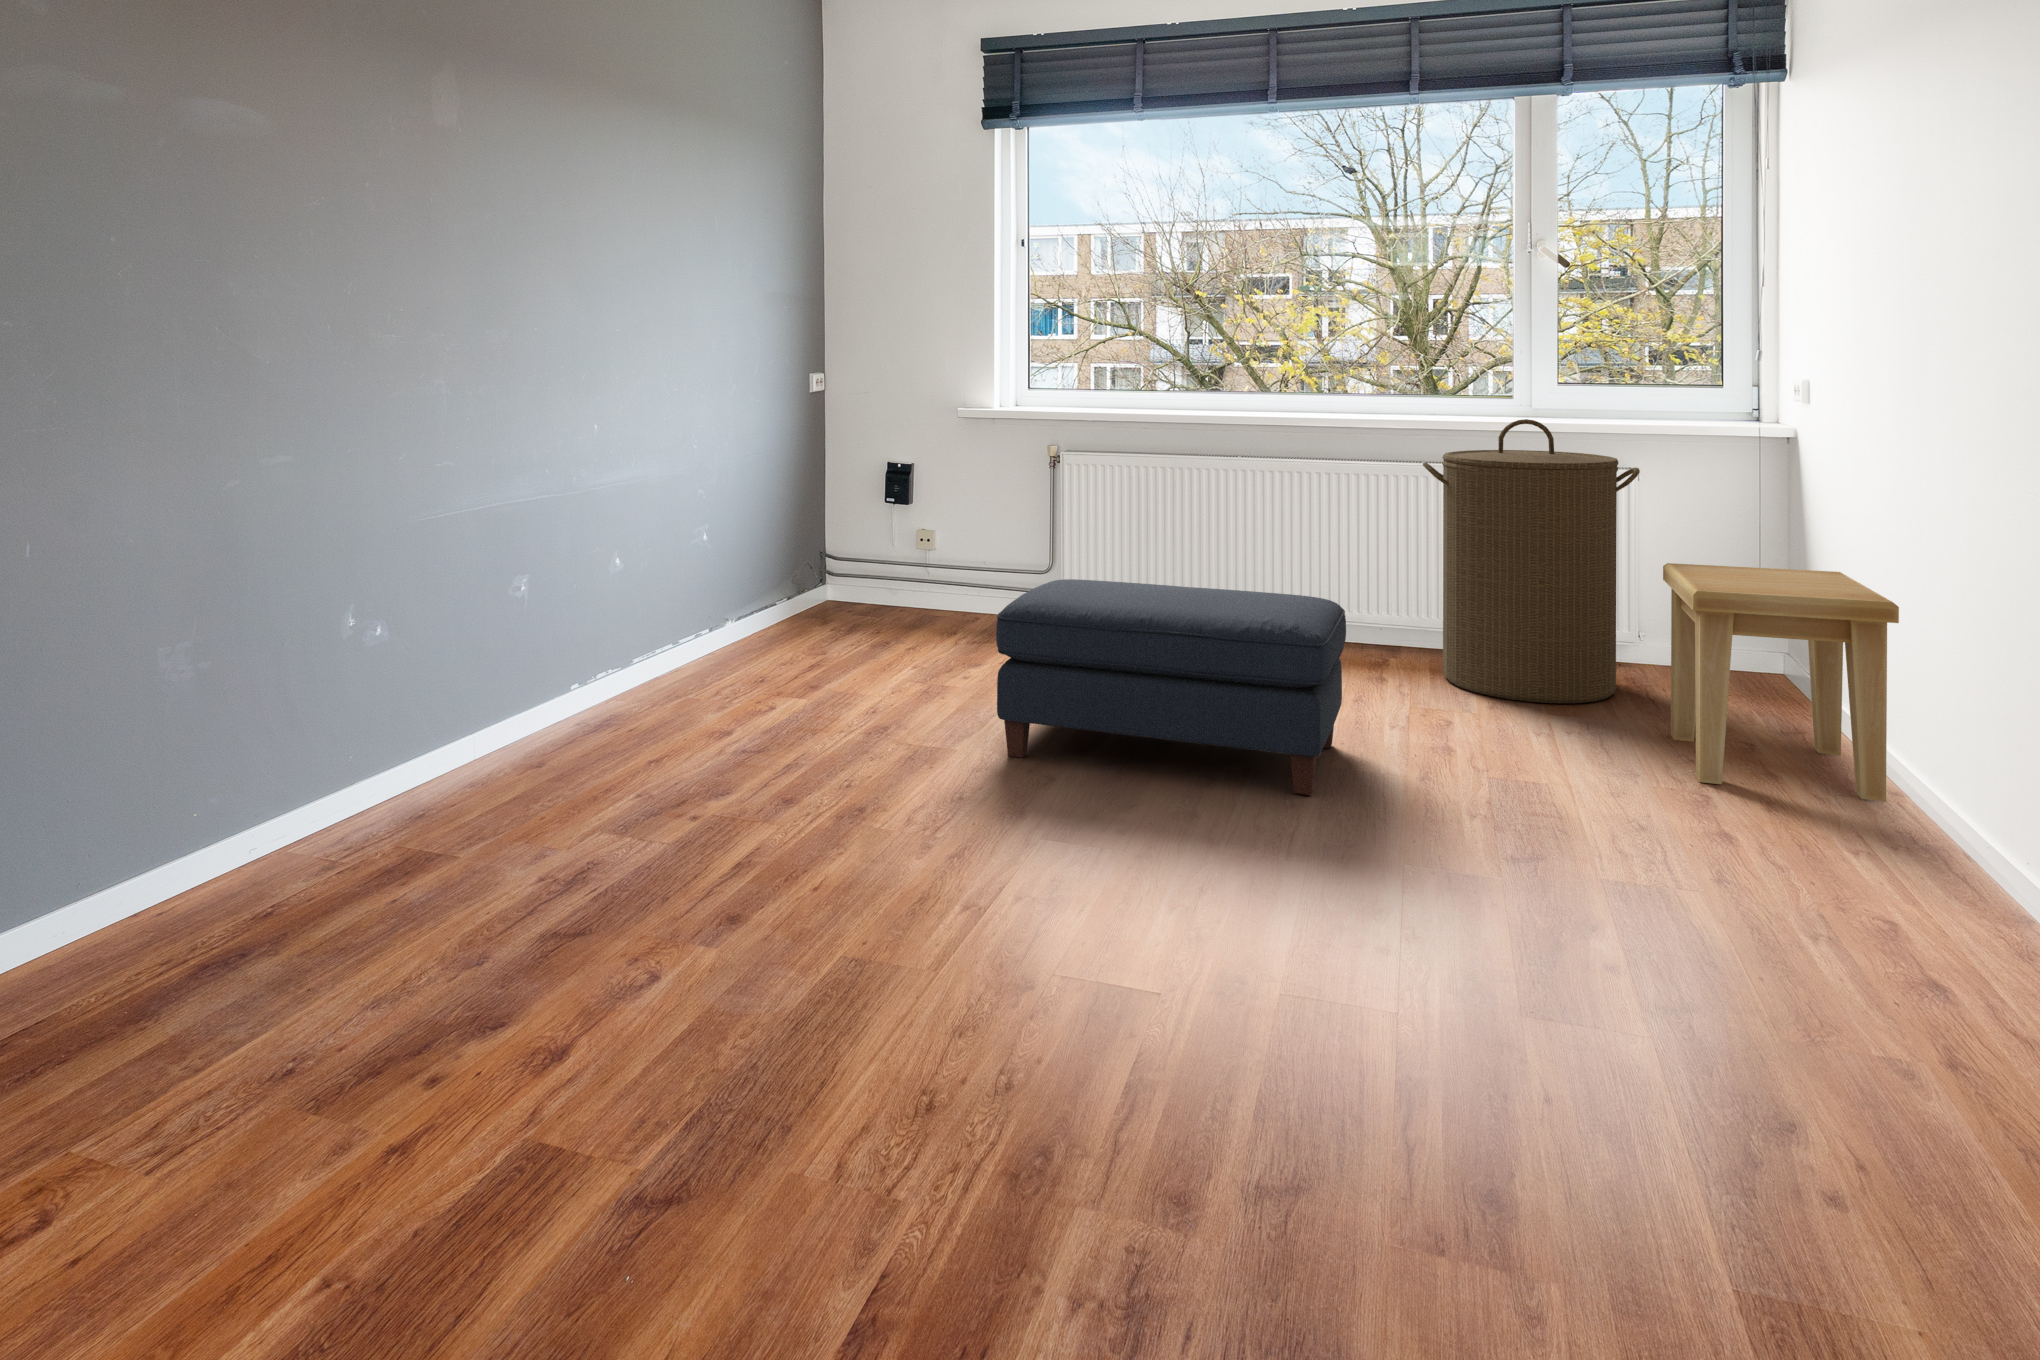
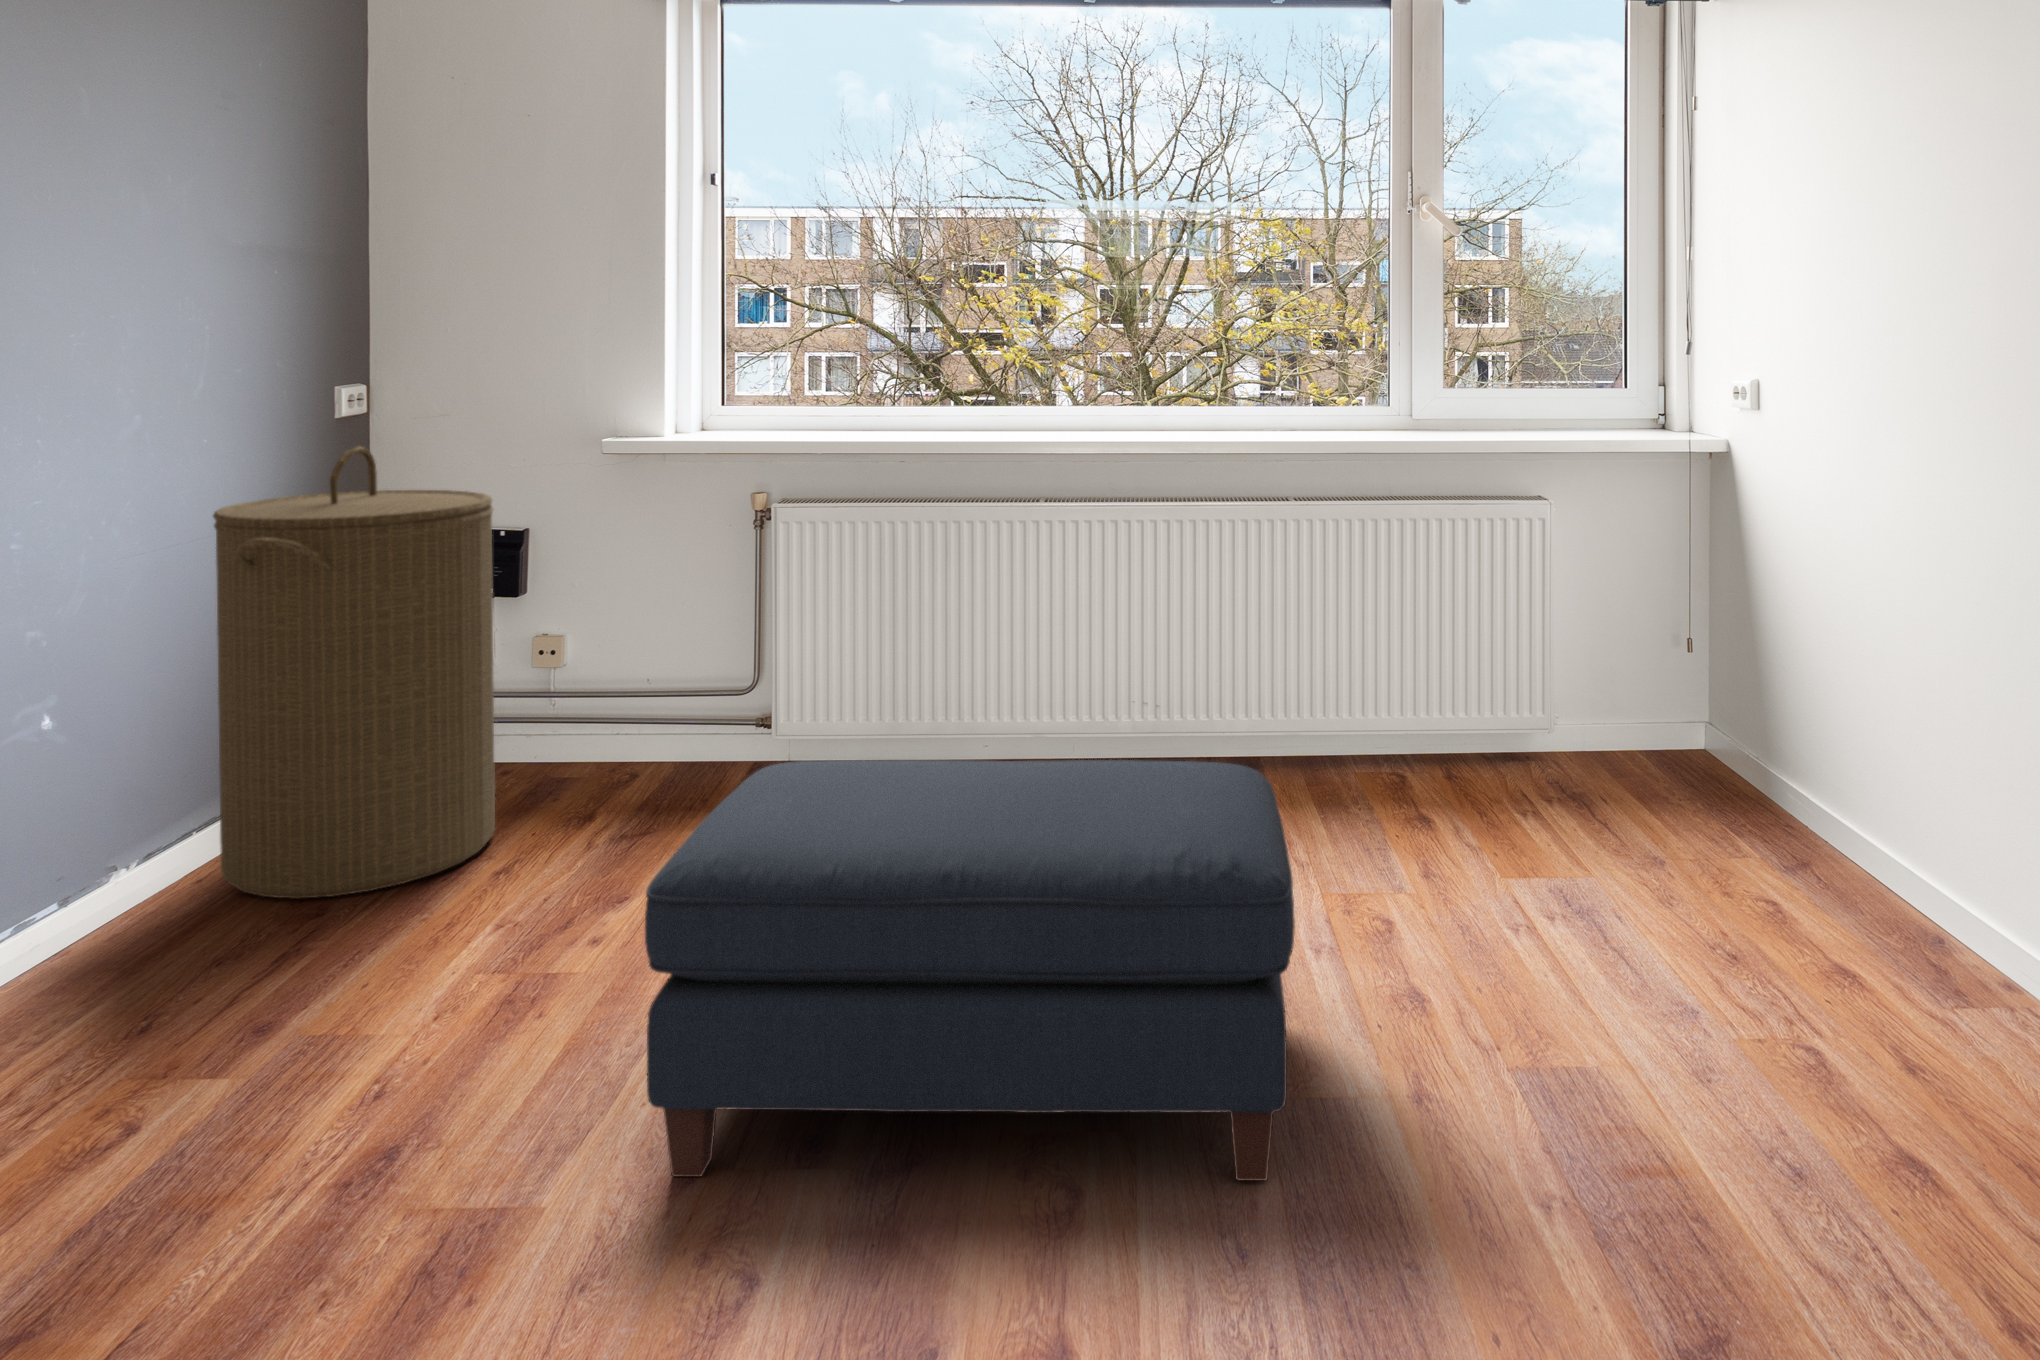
laundry hamper: present [1423,419,1640,703] -> present [213,446,495,899]
side table: present [1663,563,1899,801] -> none [1653,643,2019,996]

